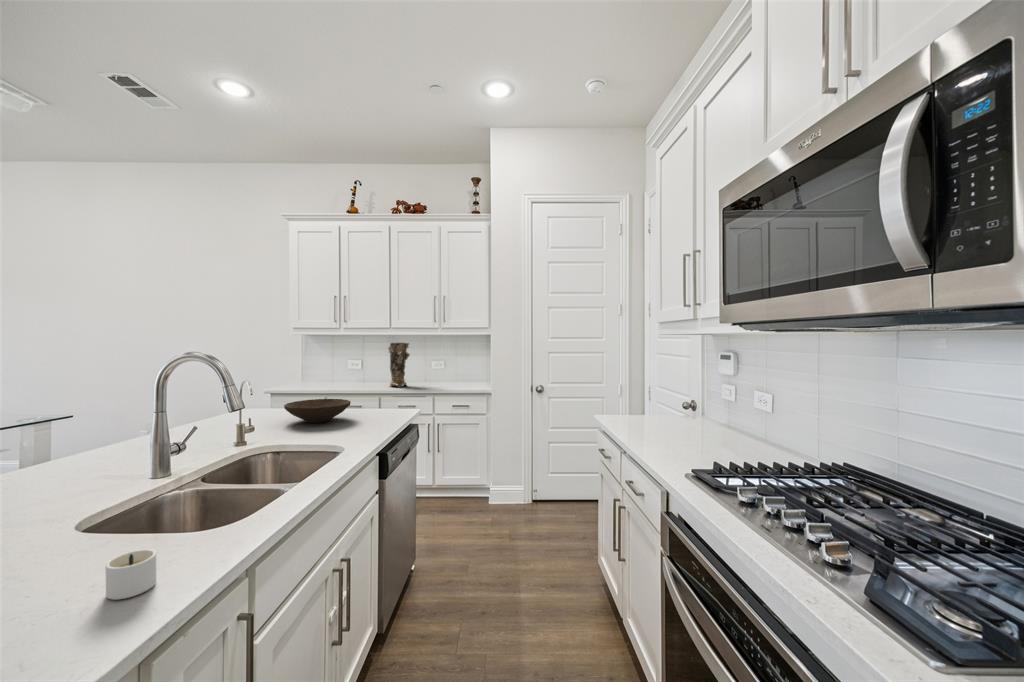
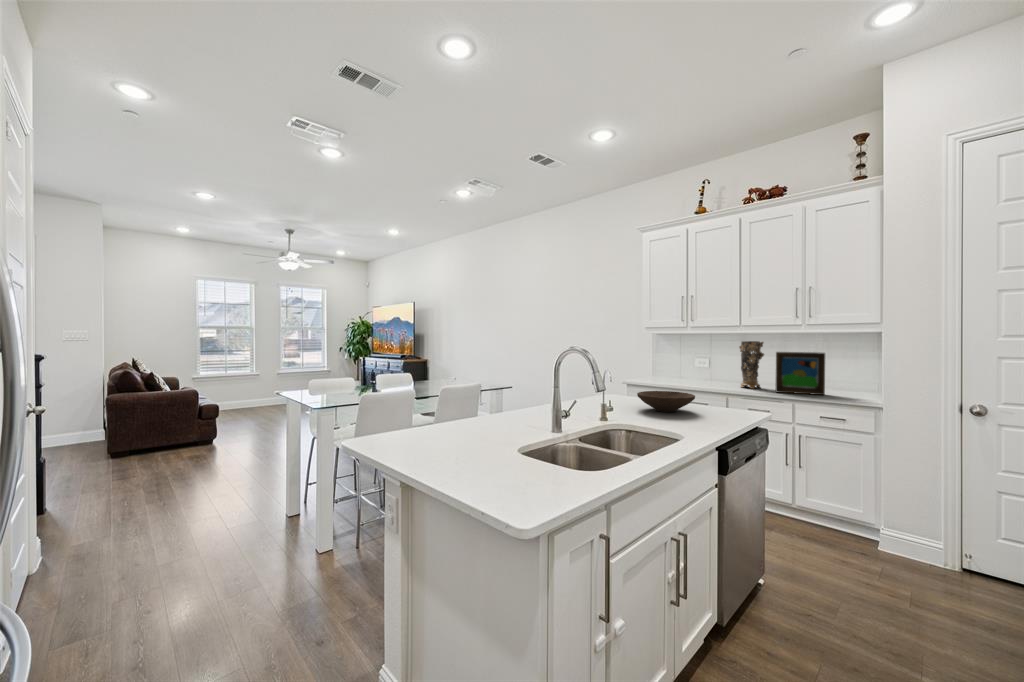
picture frame: none [419,352,457,389] -> present [776,352,825,395]
candle: present [105,549,156,600] -> none [531,468,562,497]

